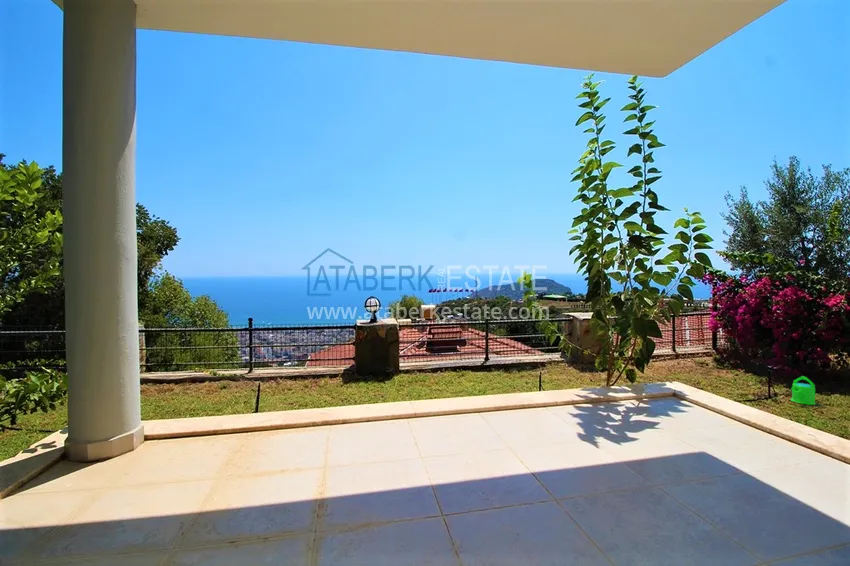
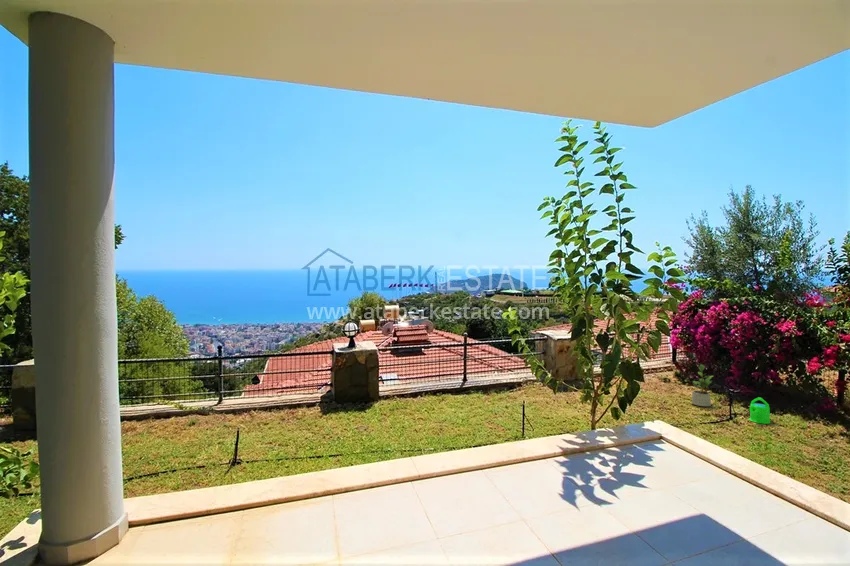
potted plant: none [725,342,751,386] -> present [692,364,713,406]

